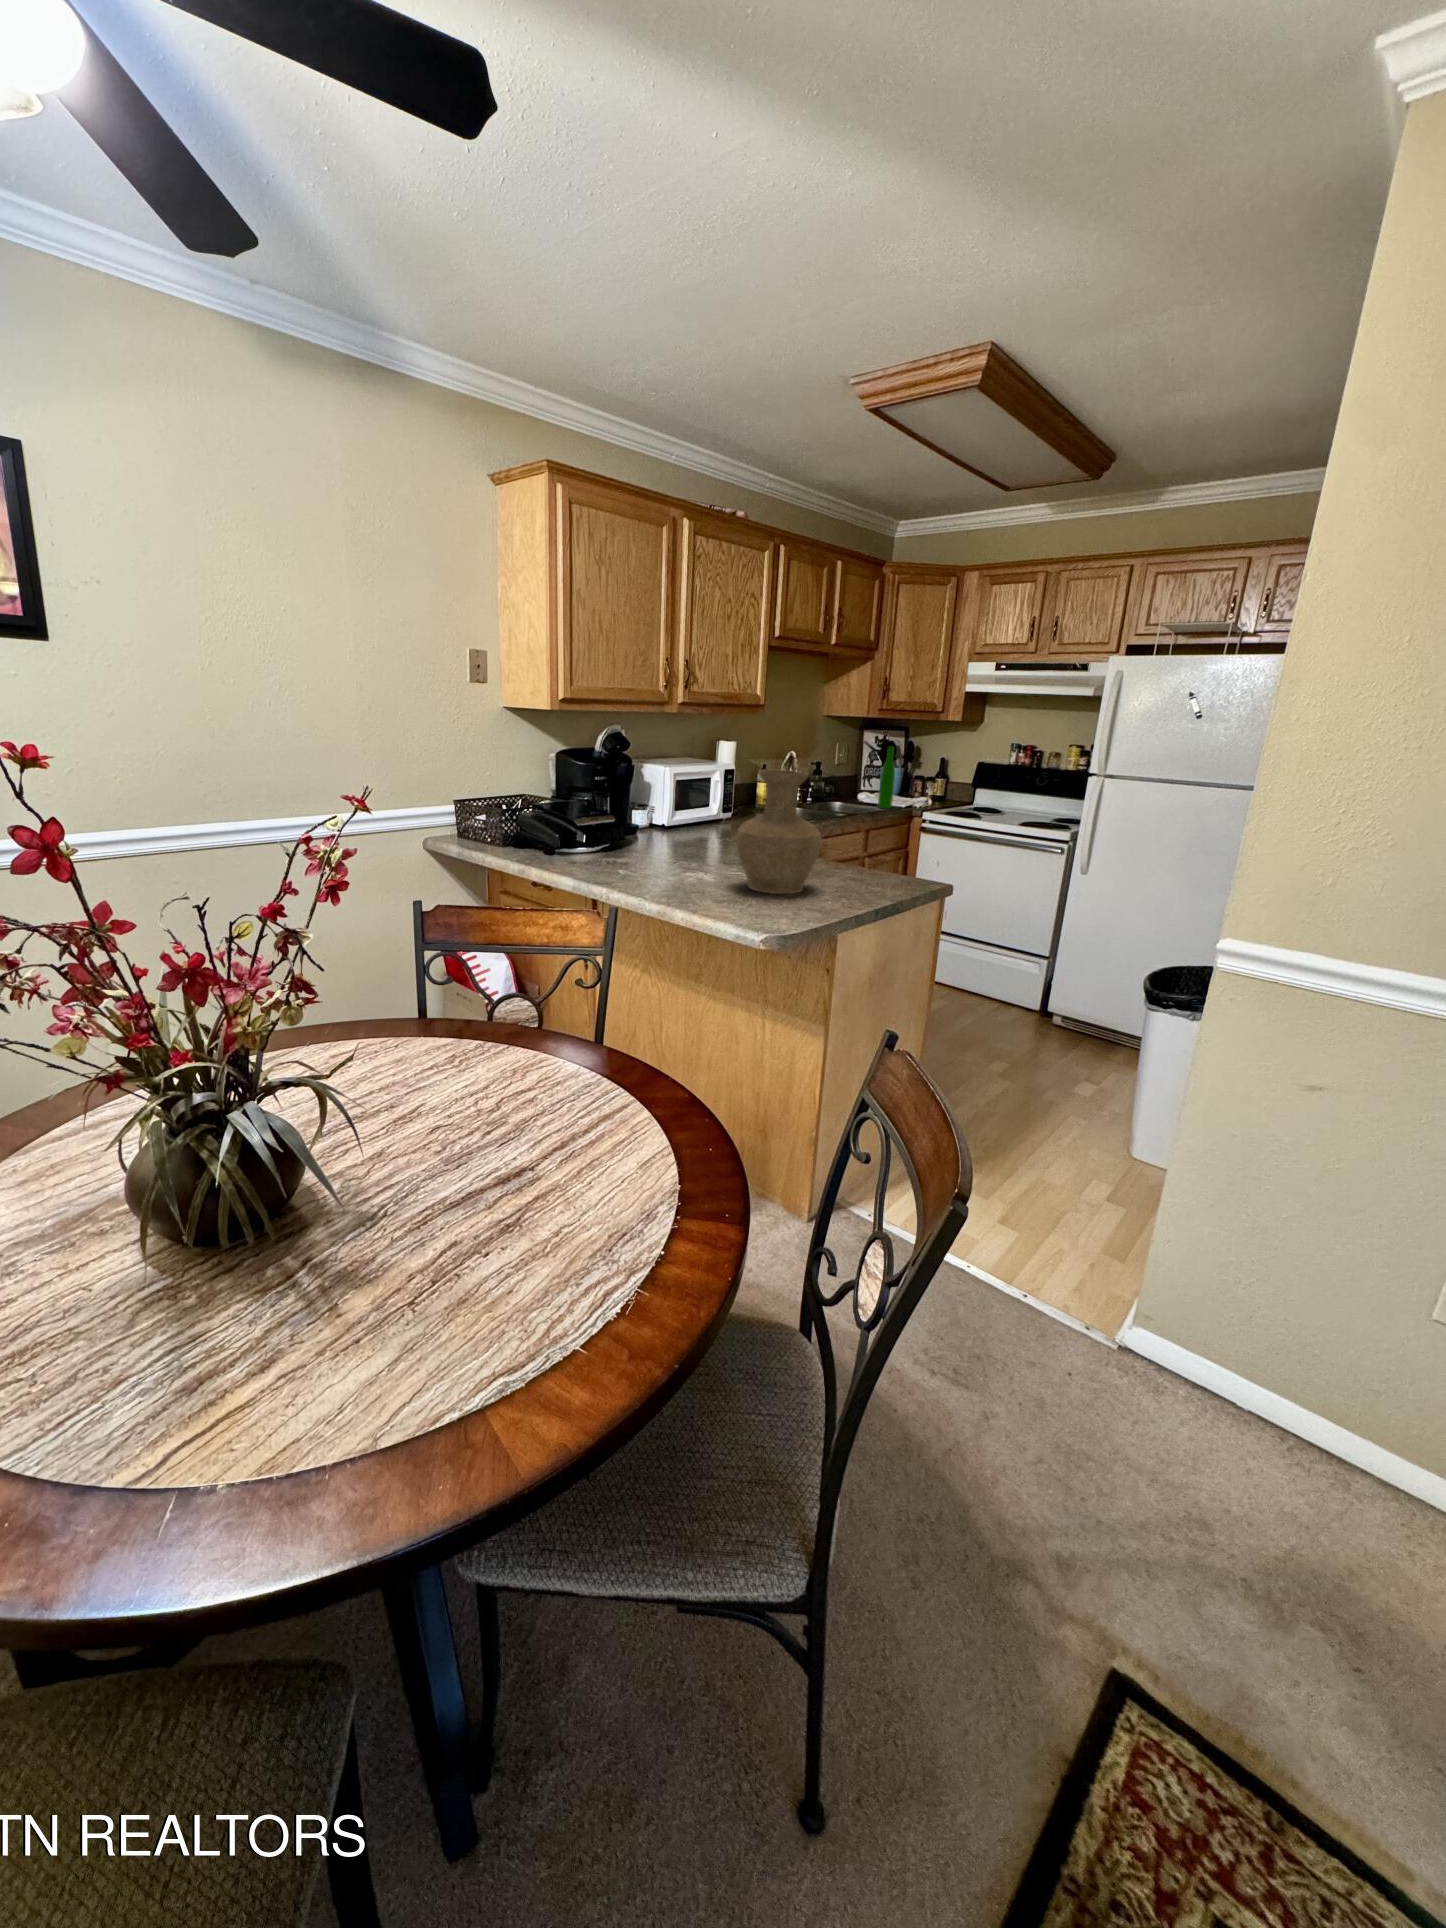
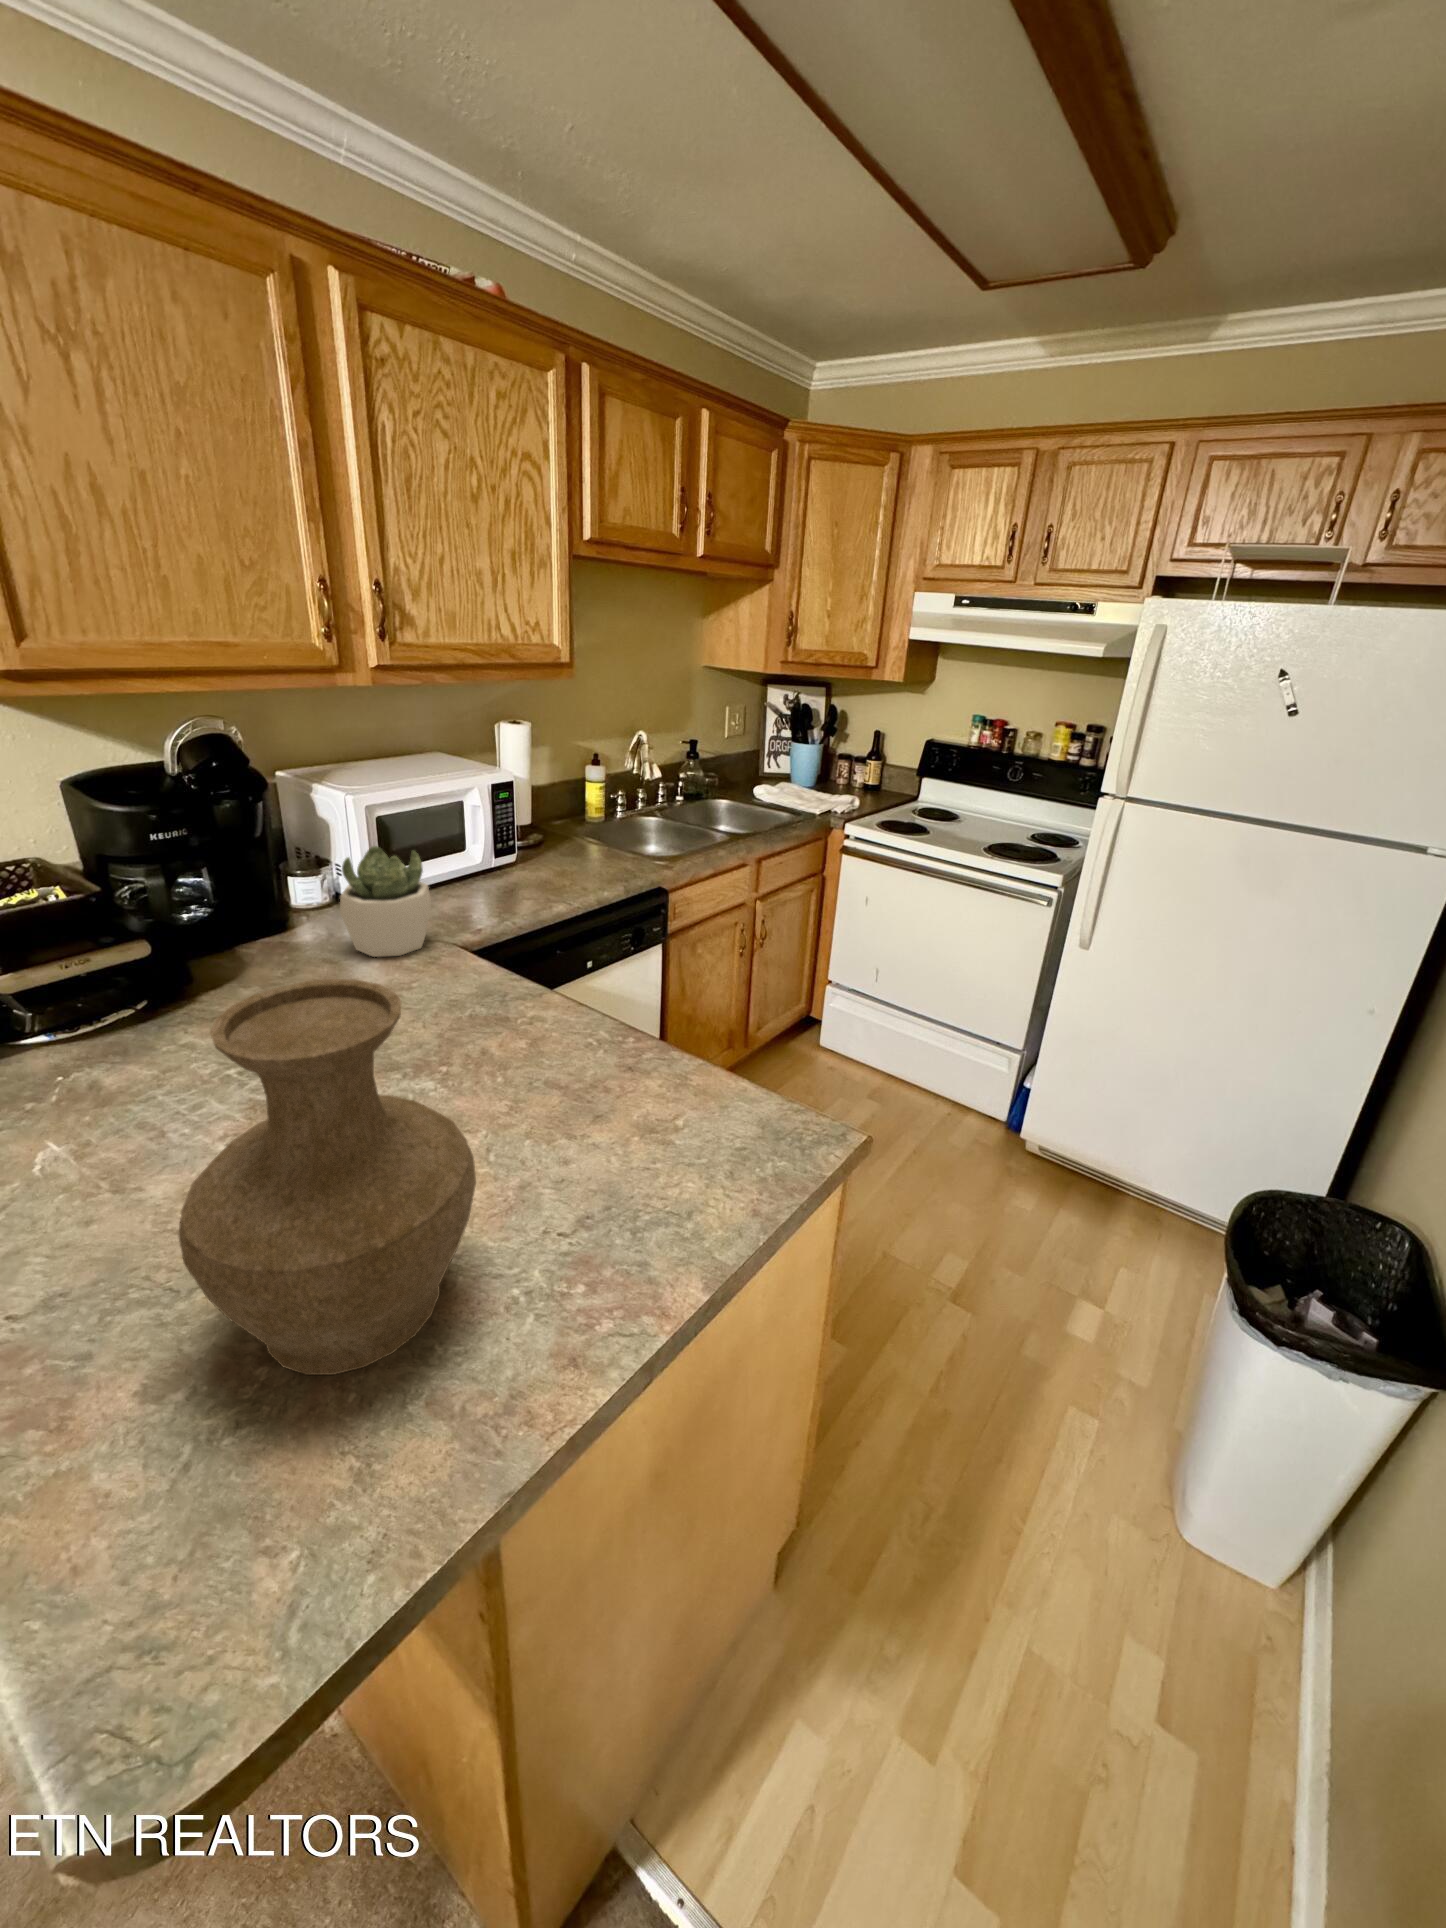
wine bottle: present [878,747,895,809] -> none [778,724,803,820]
succulent plant: none [675,787,717,840] -> present [340,846,431,957]

